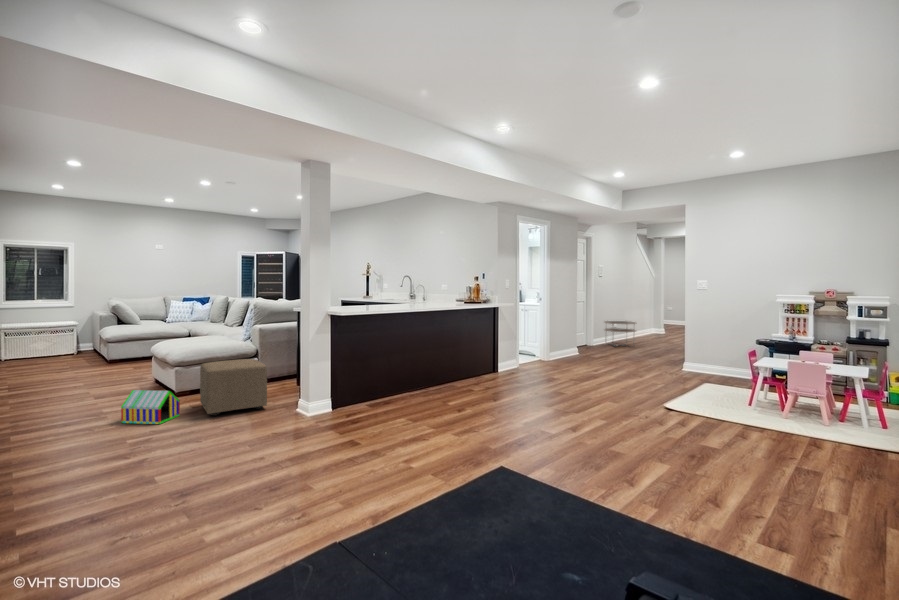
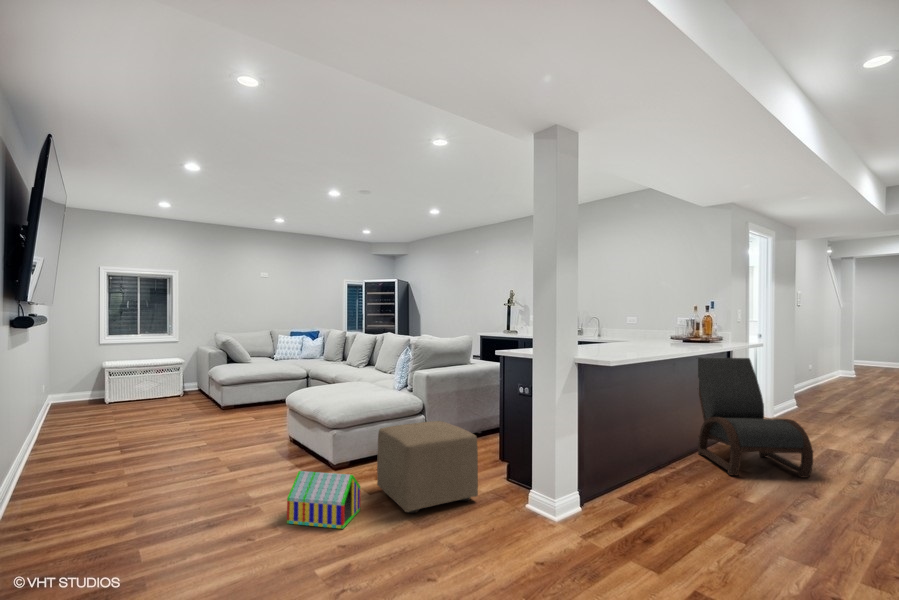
lounge chair: none [455,316,507,392] -> present [698,358,813,478]
side table: present [605,321,635,346] -> none [813,361,867,397]

